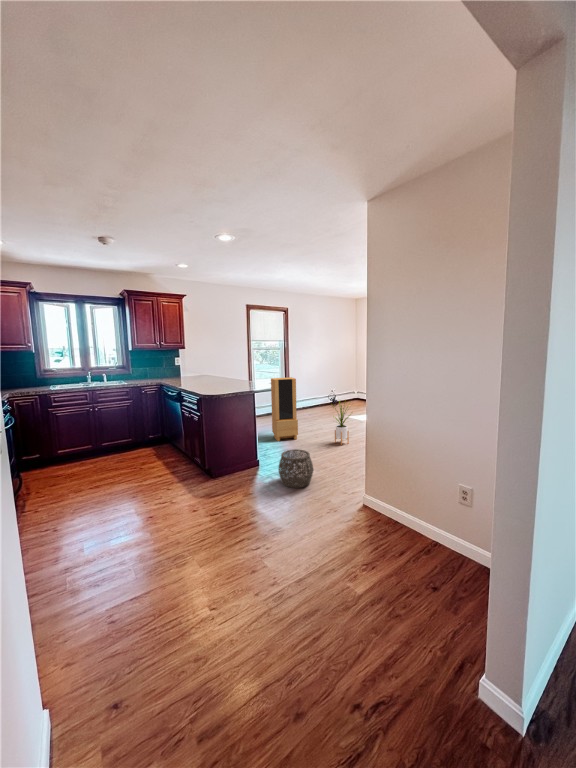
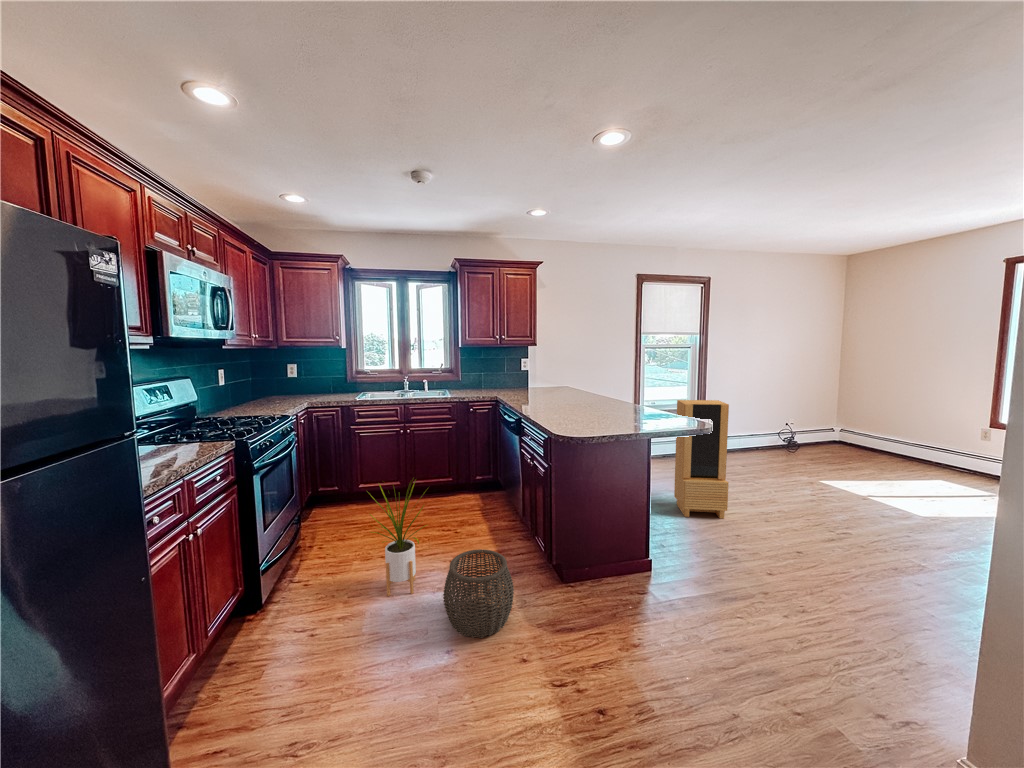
house plant: present [335,402,351,445] -> present [370,480,426,596]
woven basket: present [279,449,313,488] -> present [443,549,514,638]

